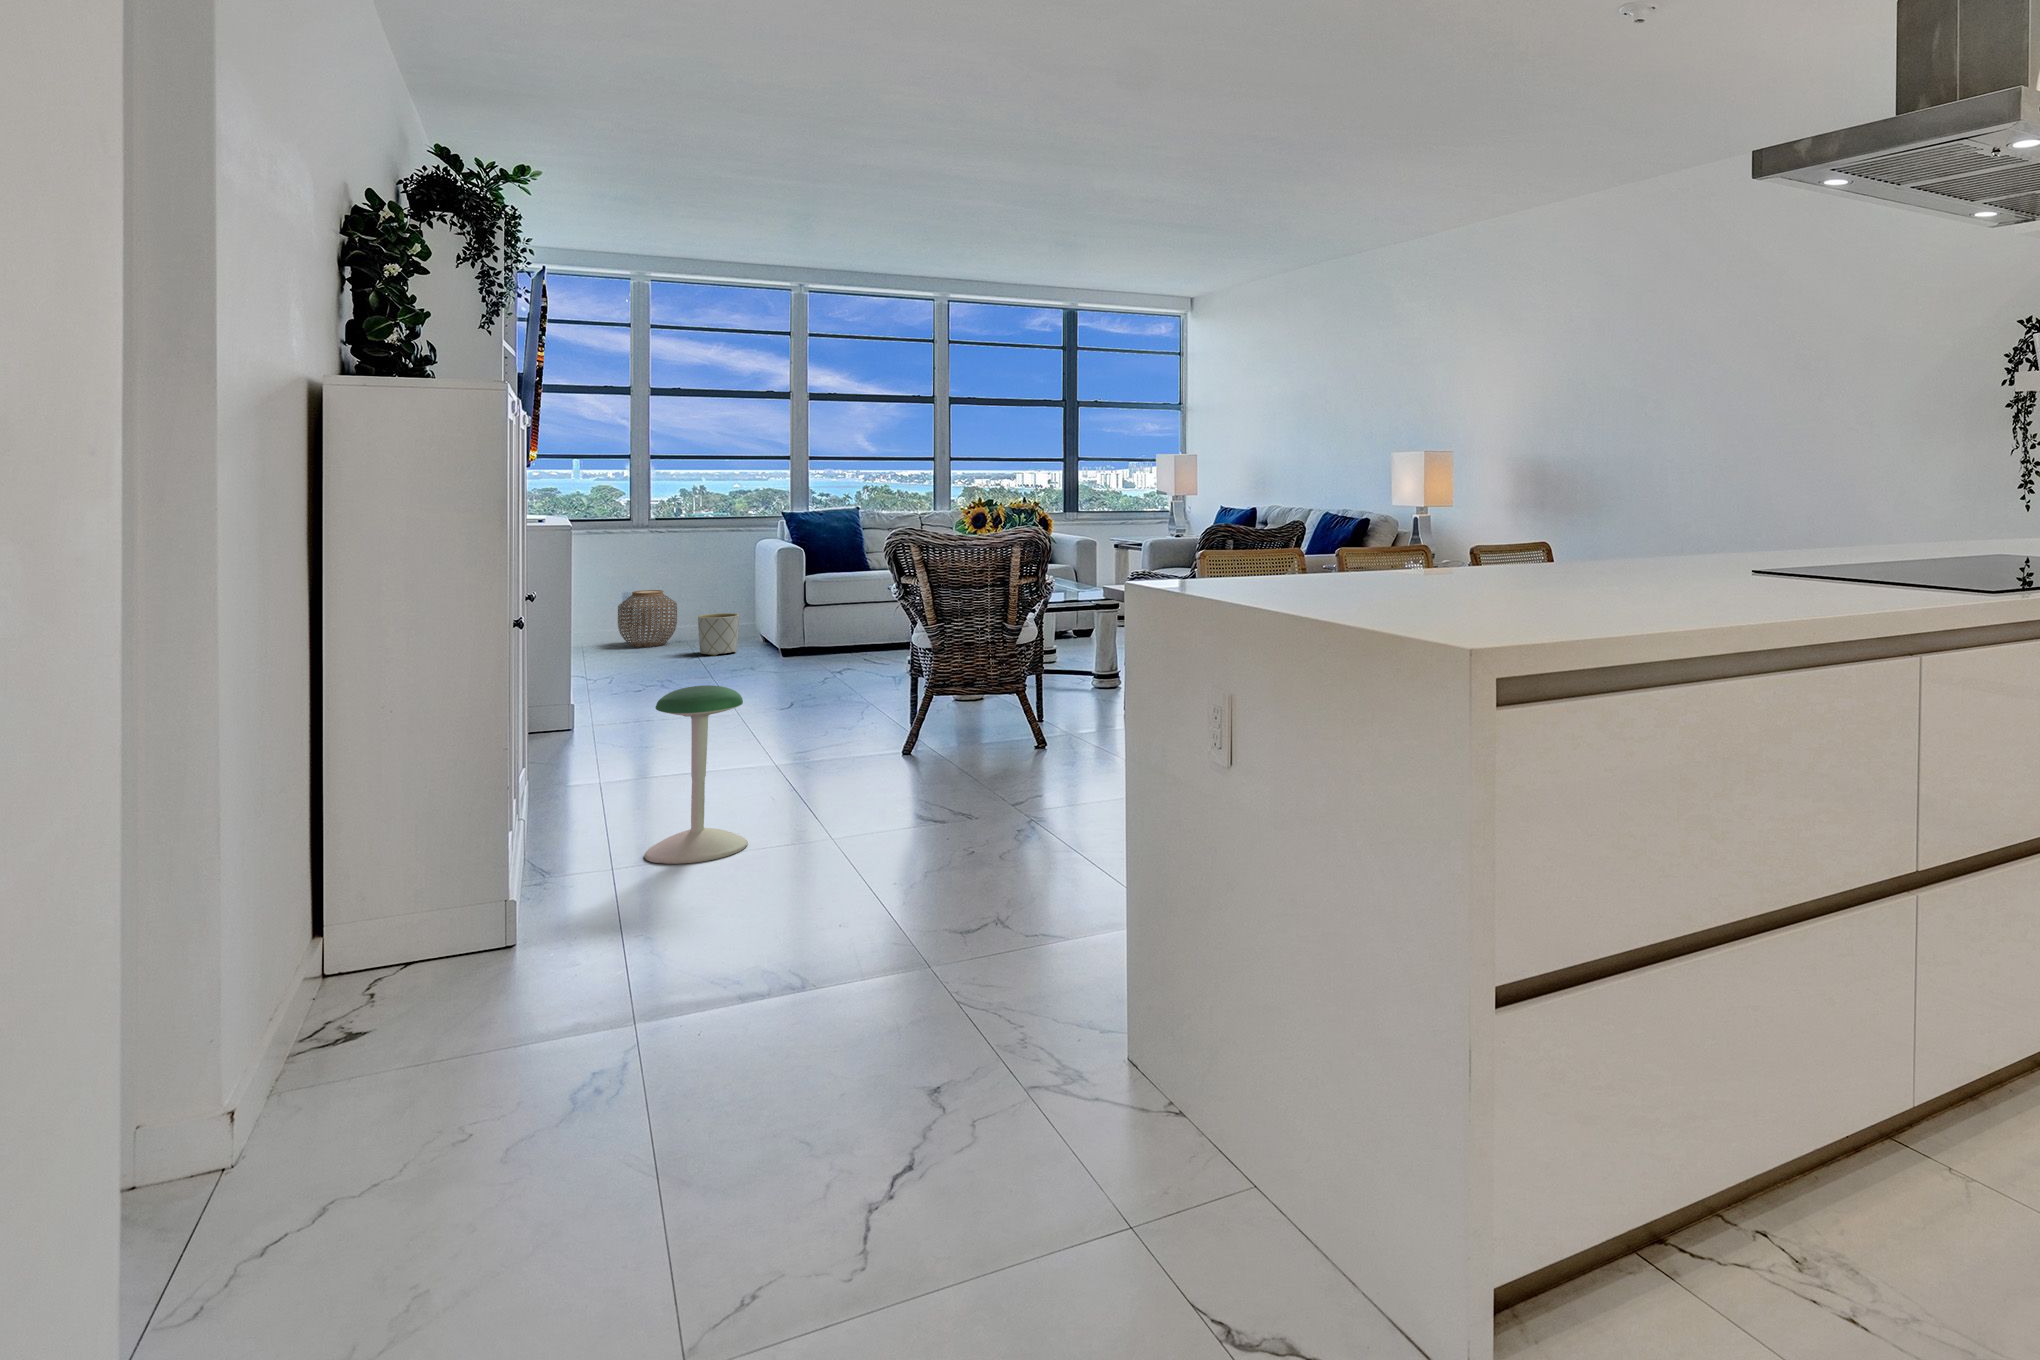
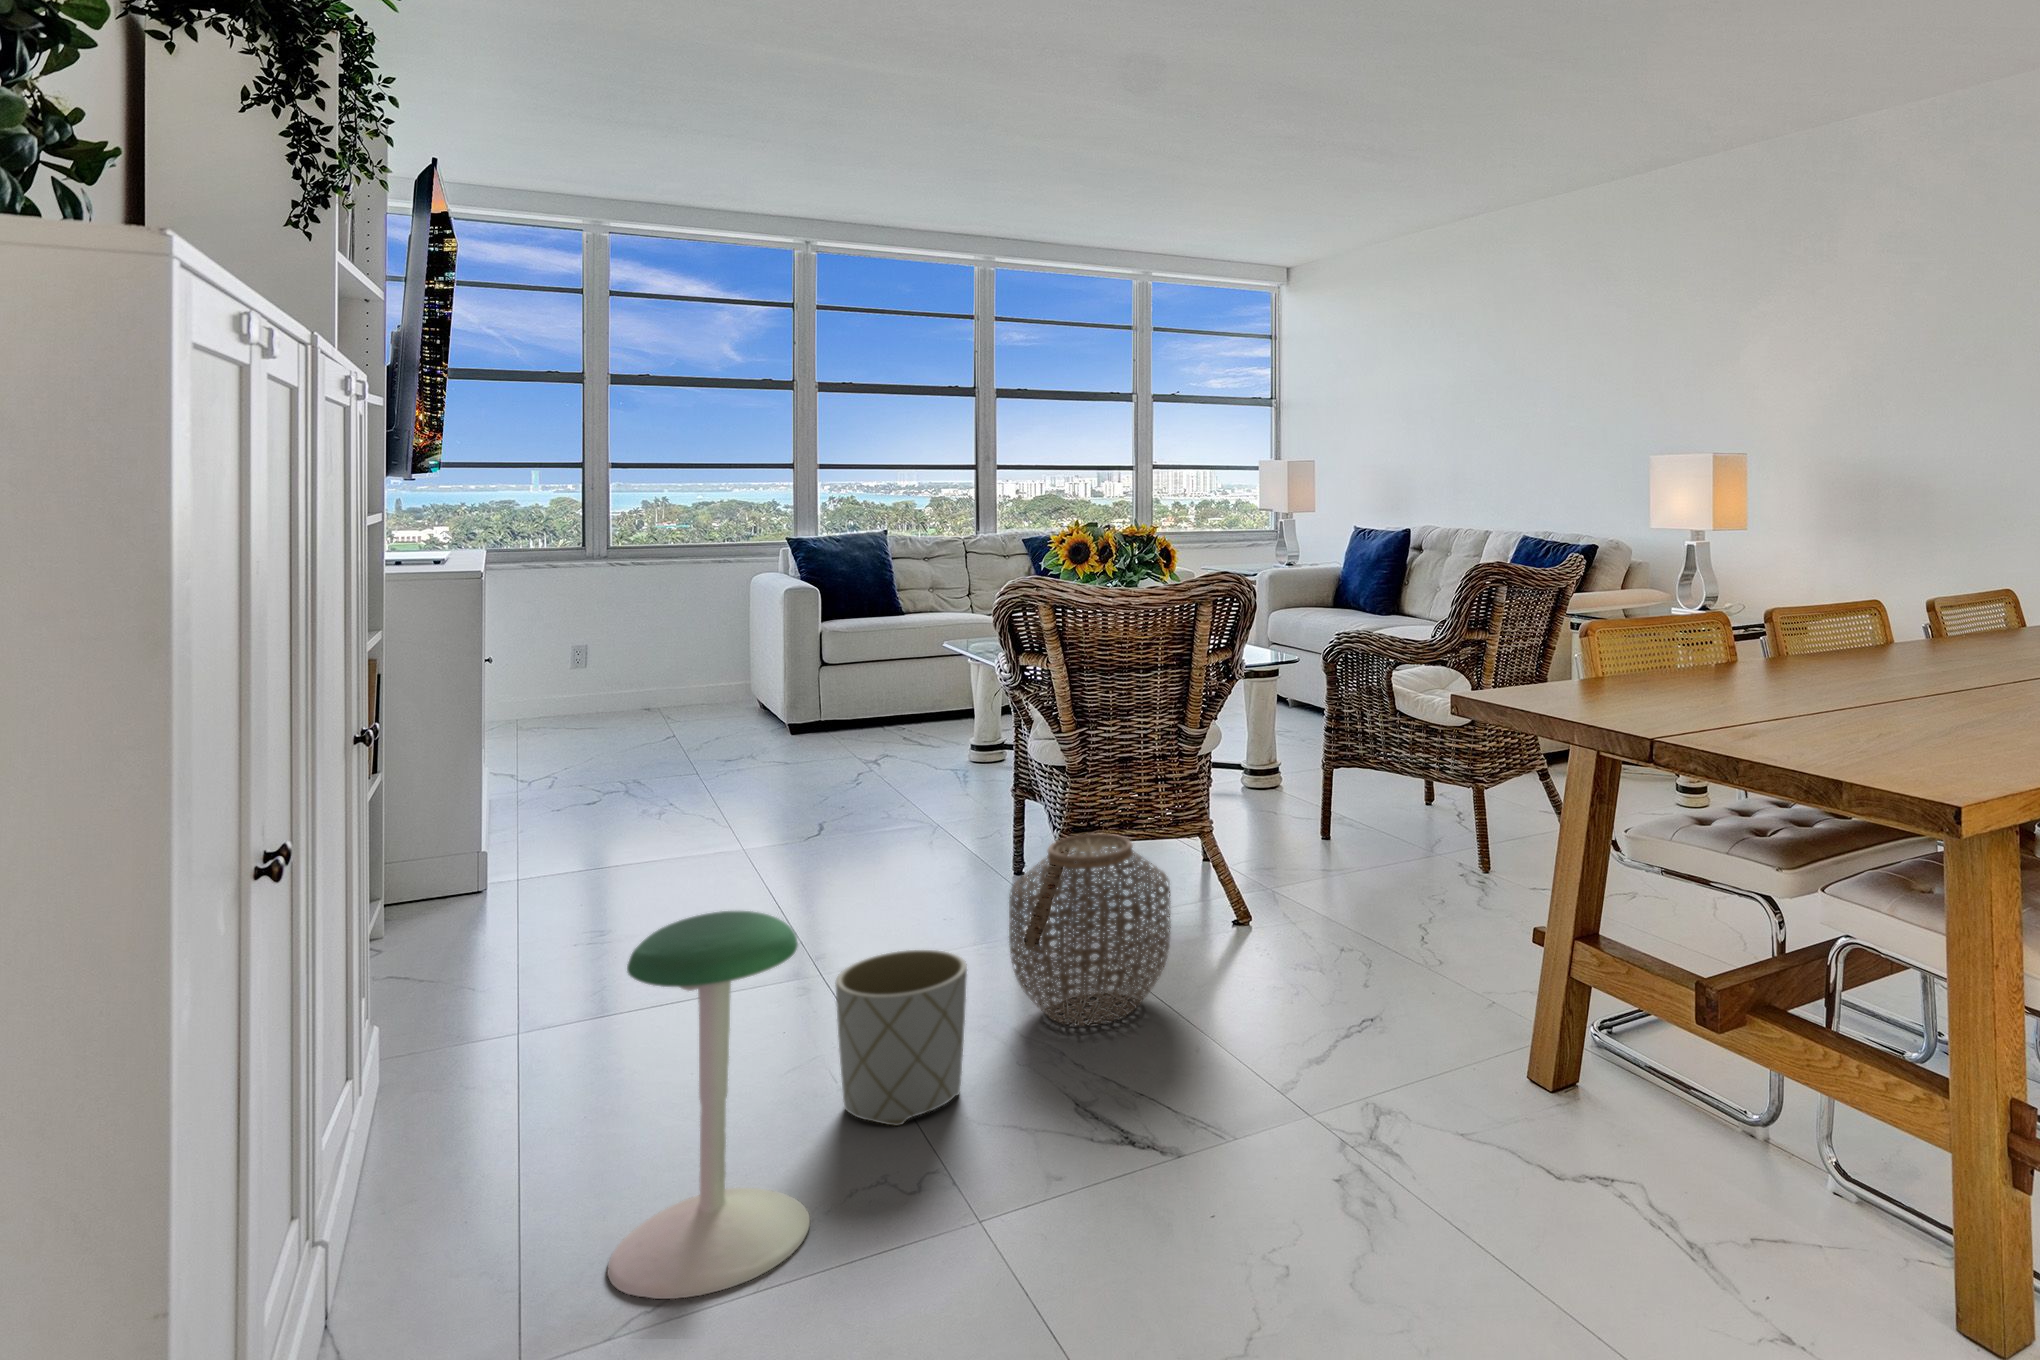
woven basket: present [618,590,677,647] -> present [1009,834,1171,1025]
planter: present [698,613,739,656] -> present [835,950,967,1126]

